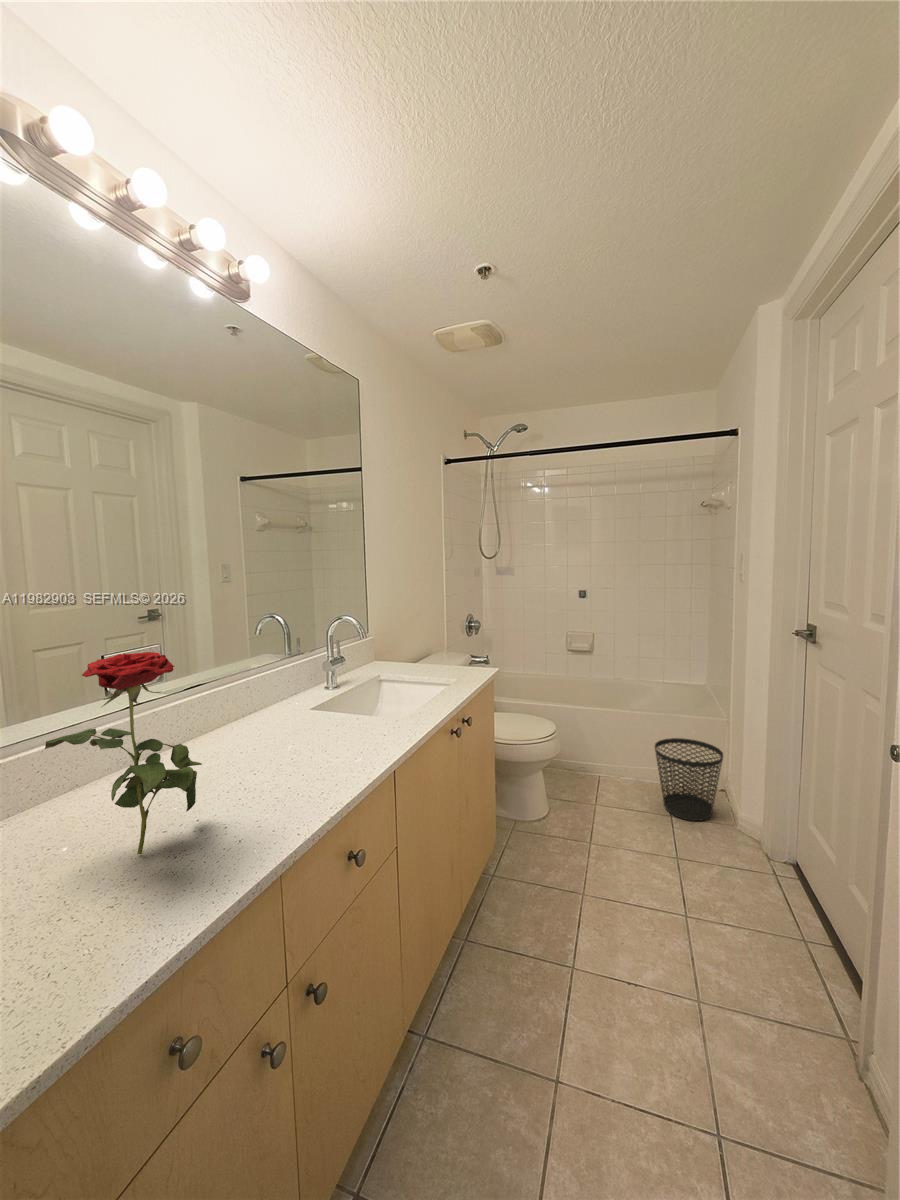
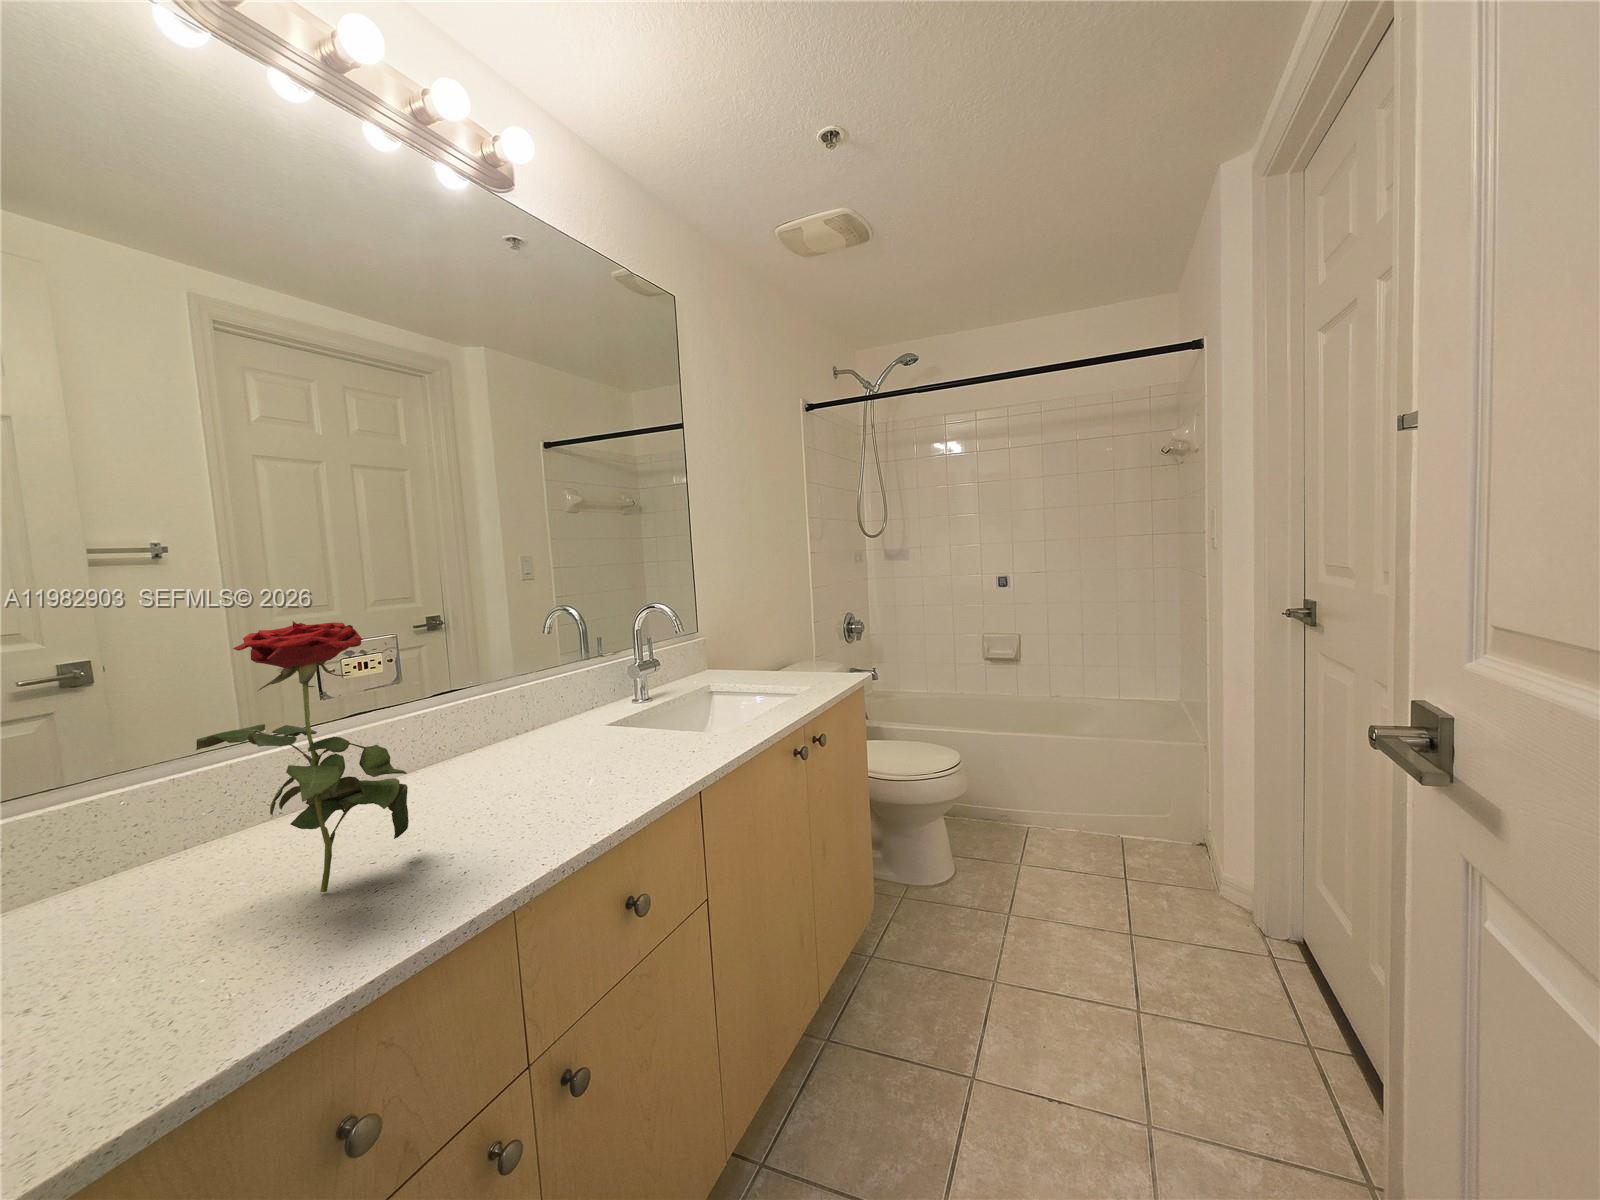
wastebasket: present [655,738,723,821] -> none [1097,769,1194,882]

